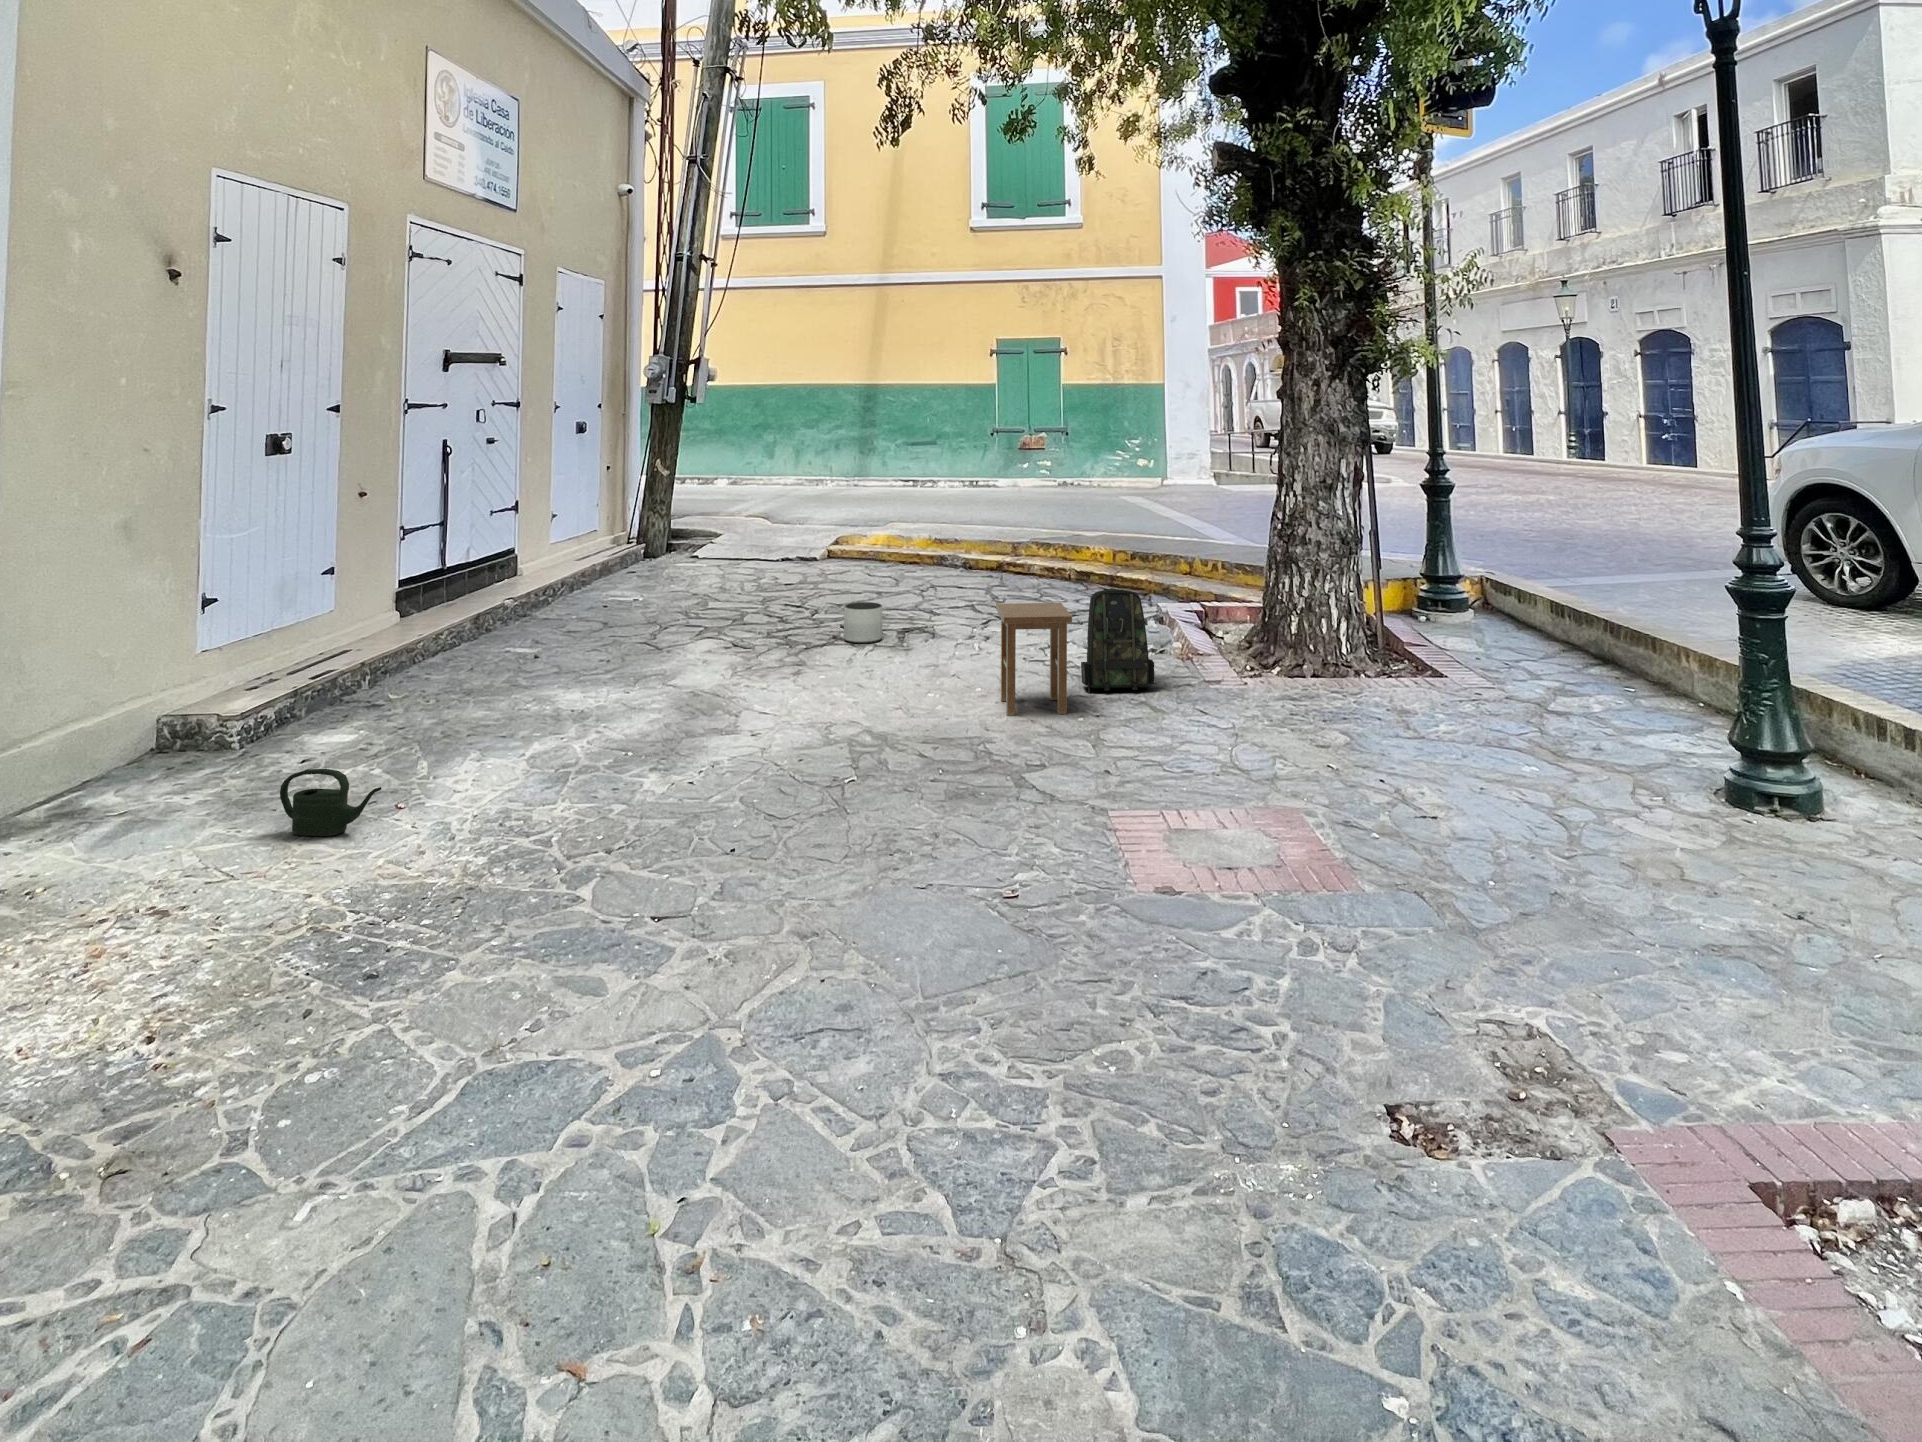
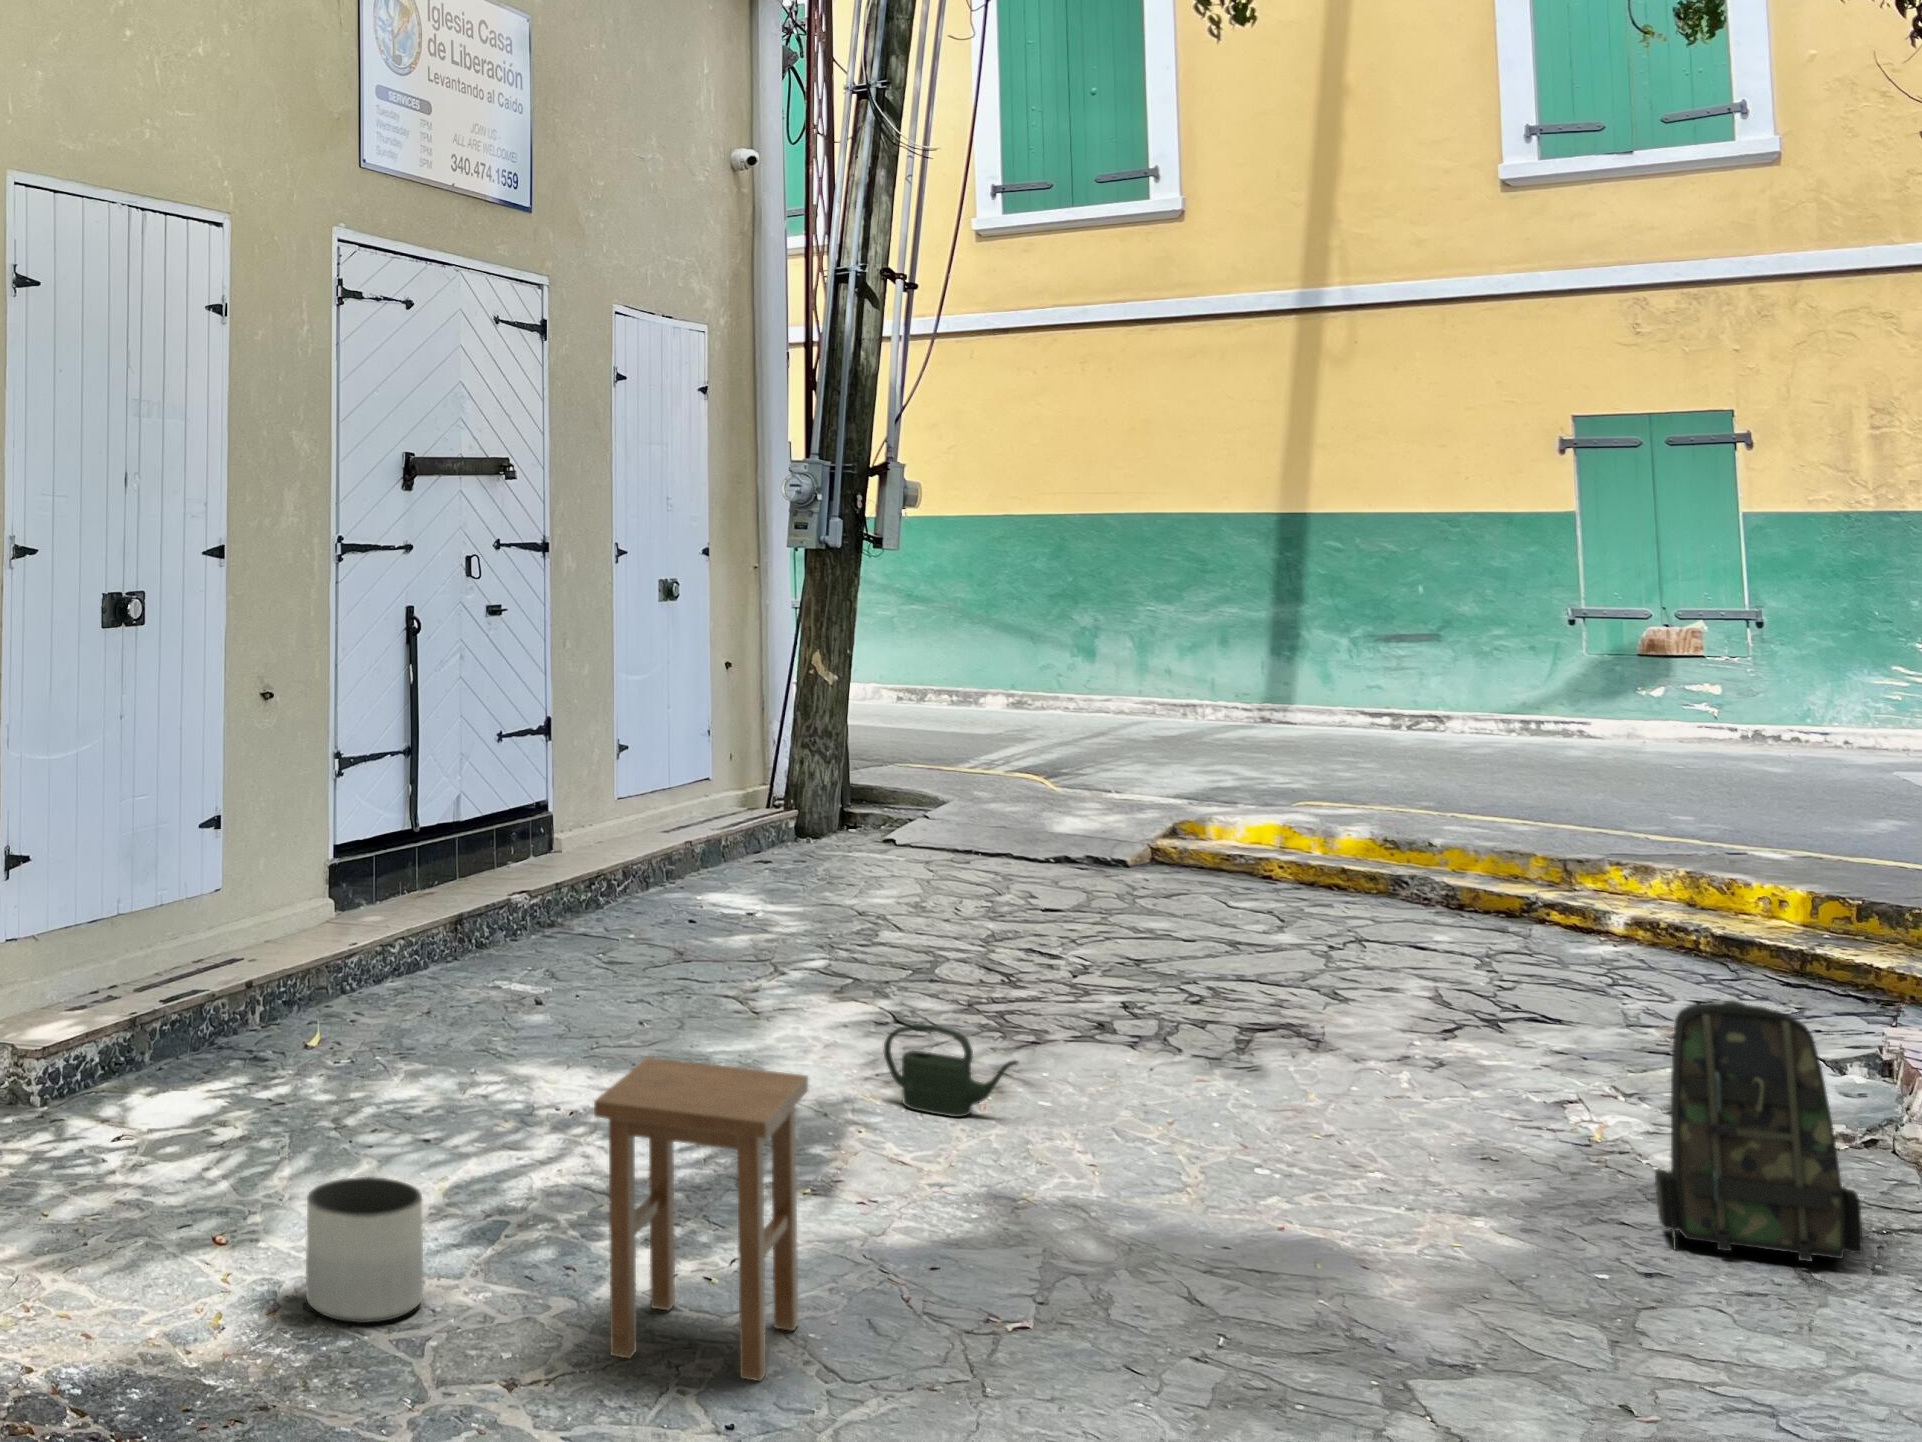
planter: present [844,602,882,643] -> present [306,1177,424,1323]
stool: present [996,603,1072,715] -> present [594,1058,808,1381]
watering can: present [280,769,381,836] -> present [883,1024,1018,1117]

